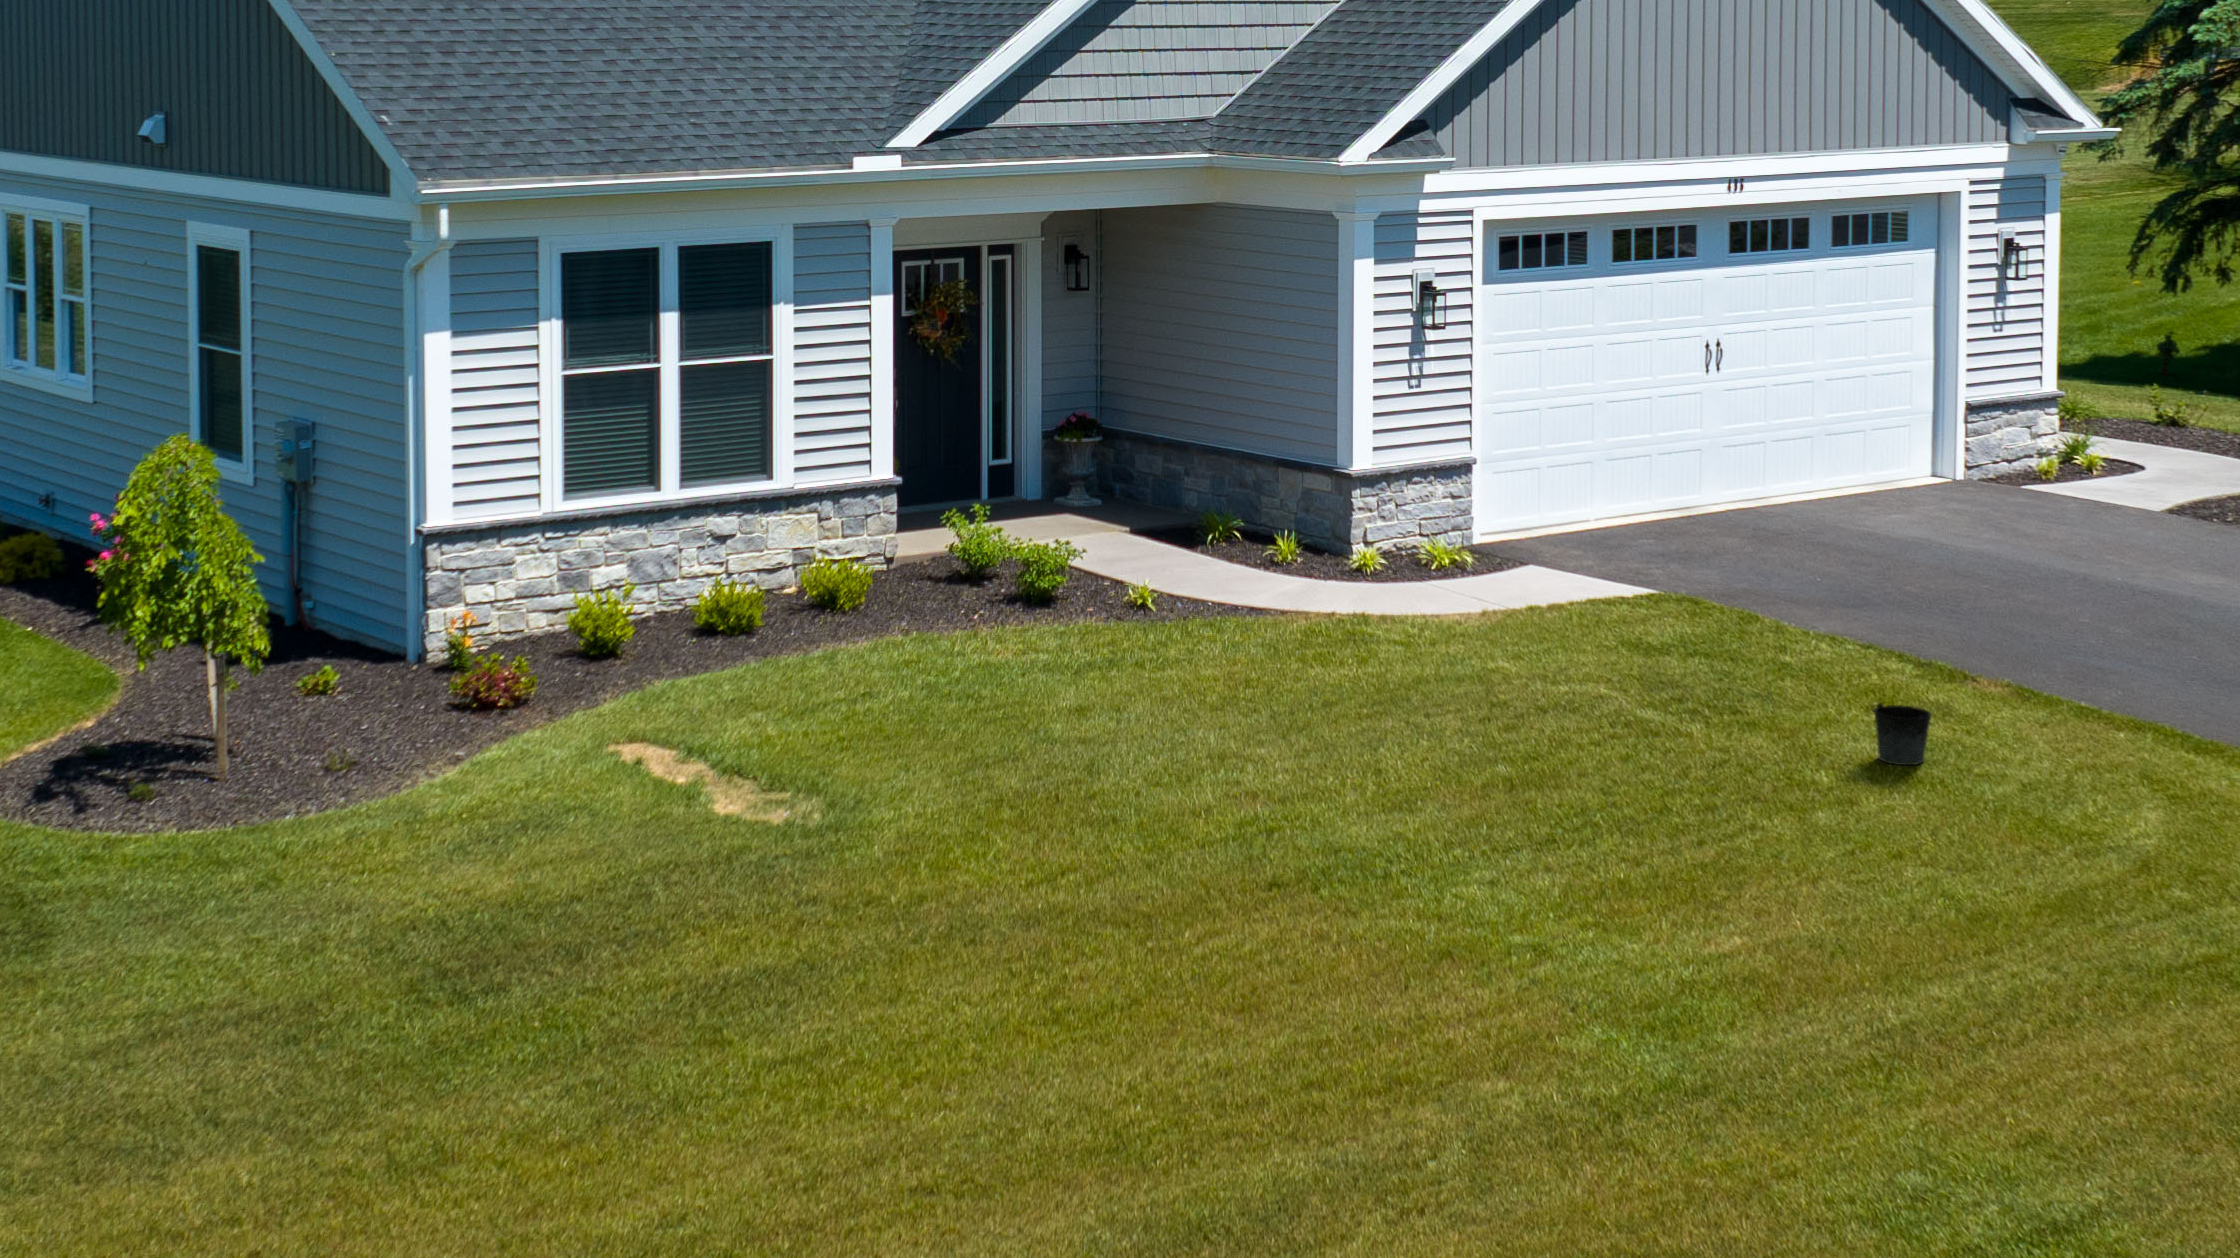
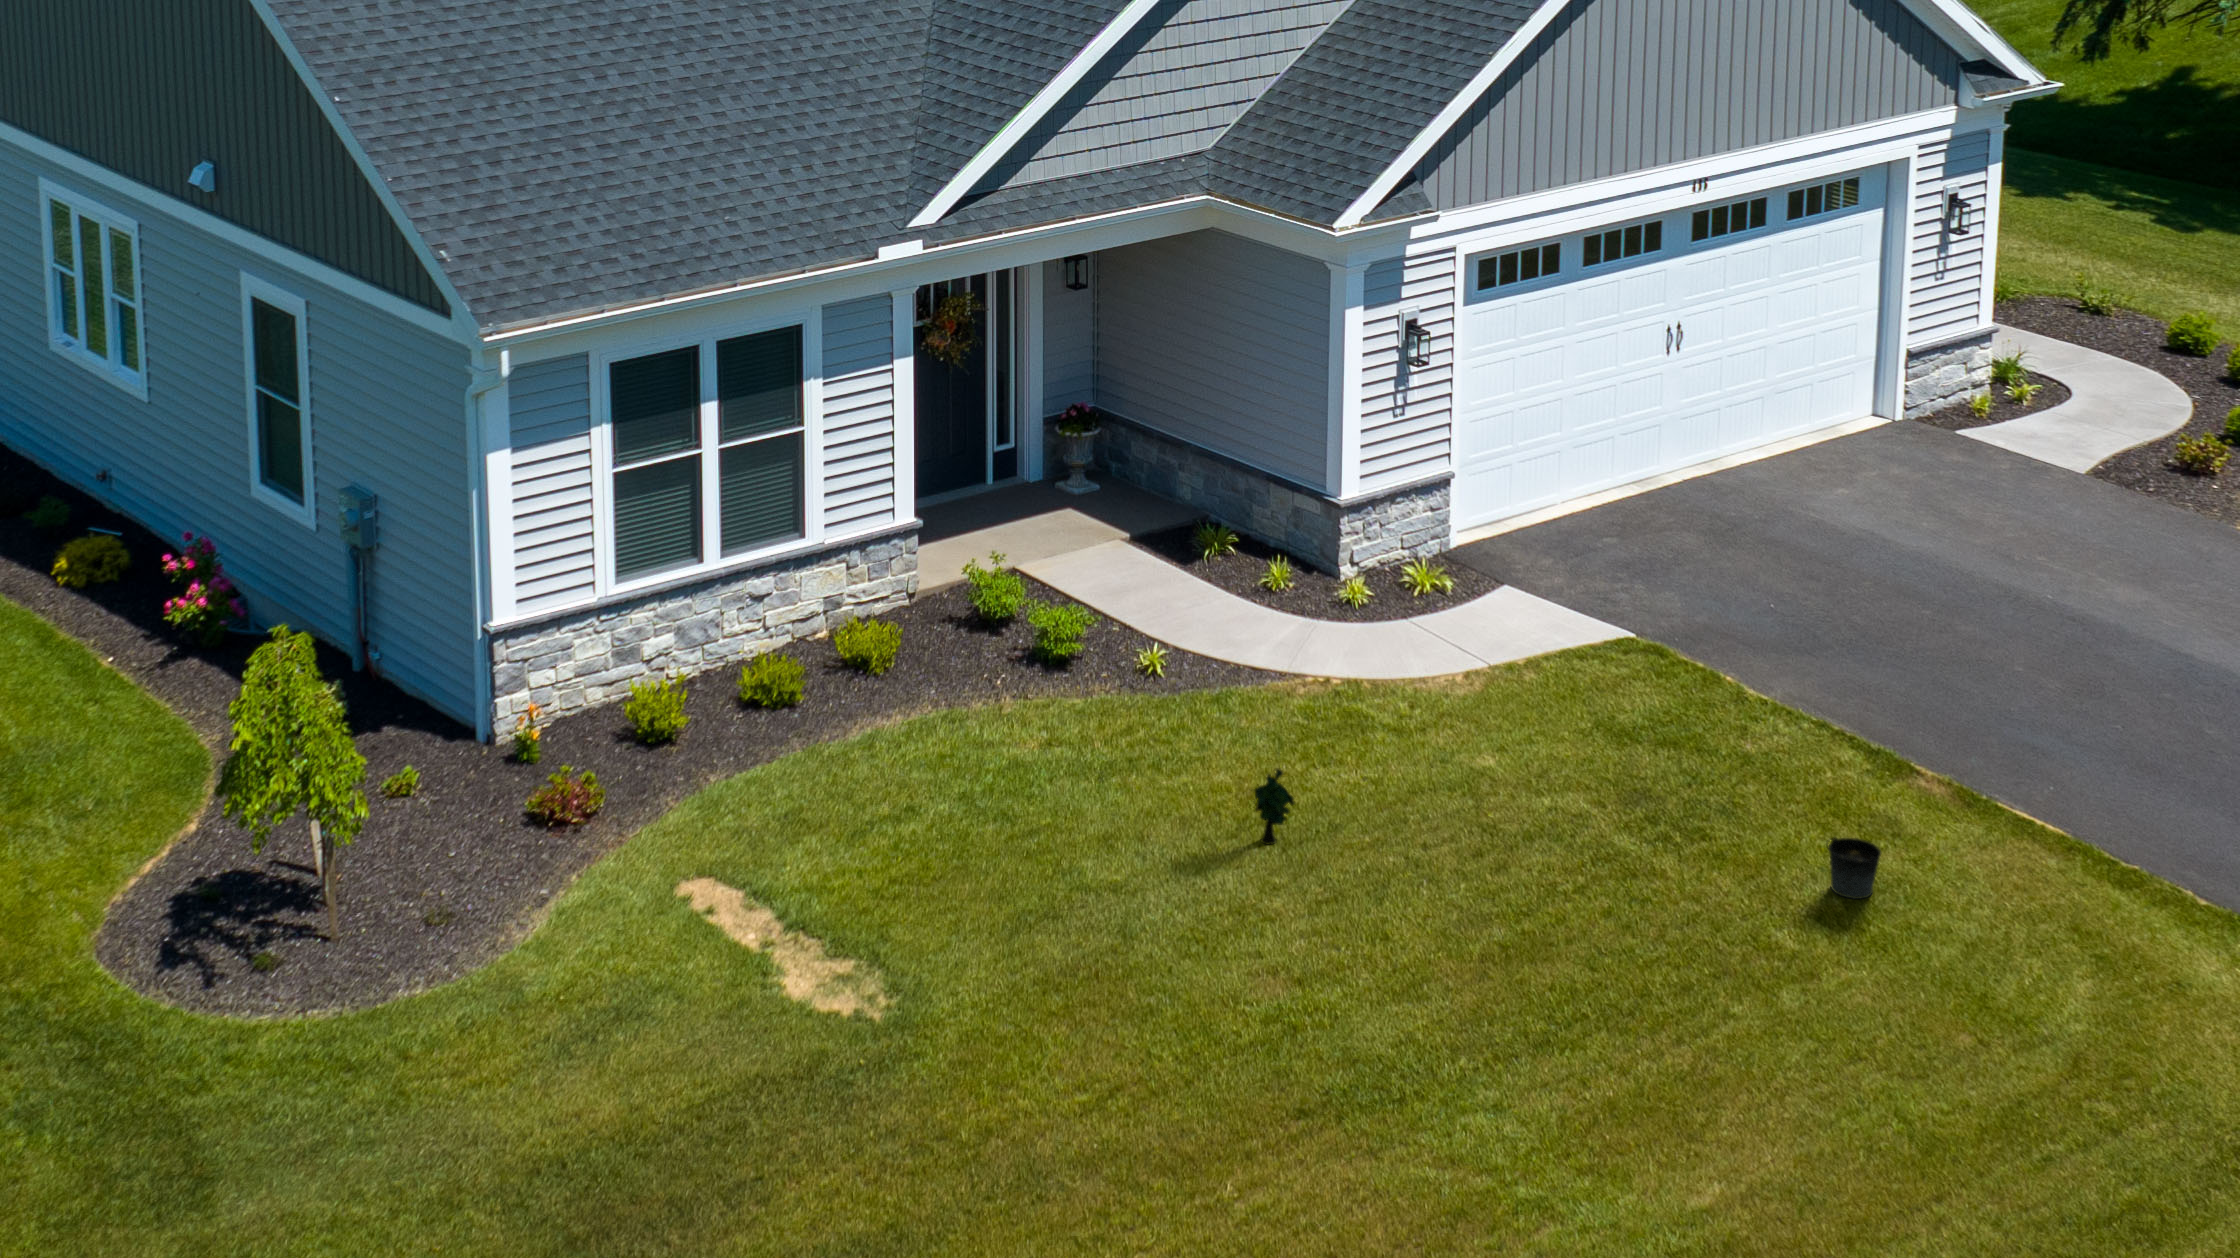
decorative plant: present [2157,331,2180,375] -> present [1254,768,1295,845]

